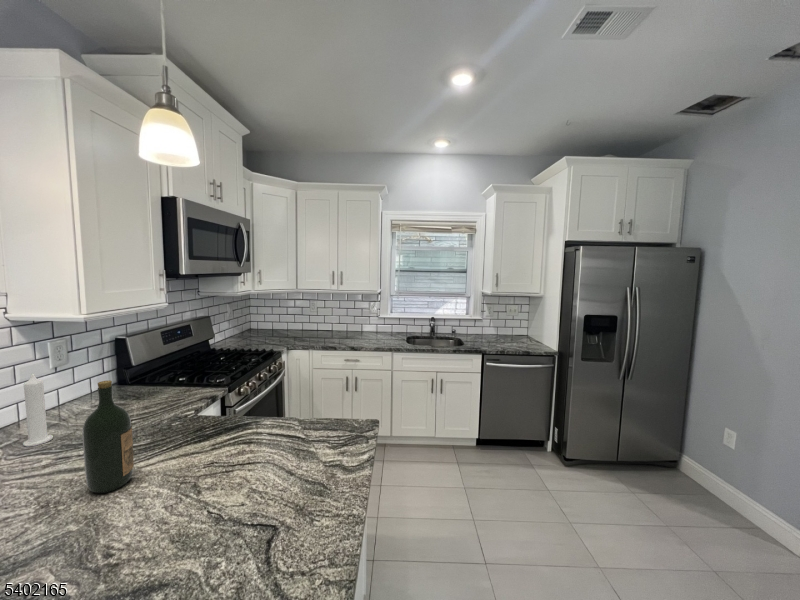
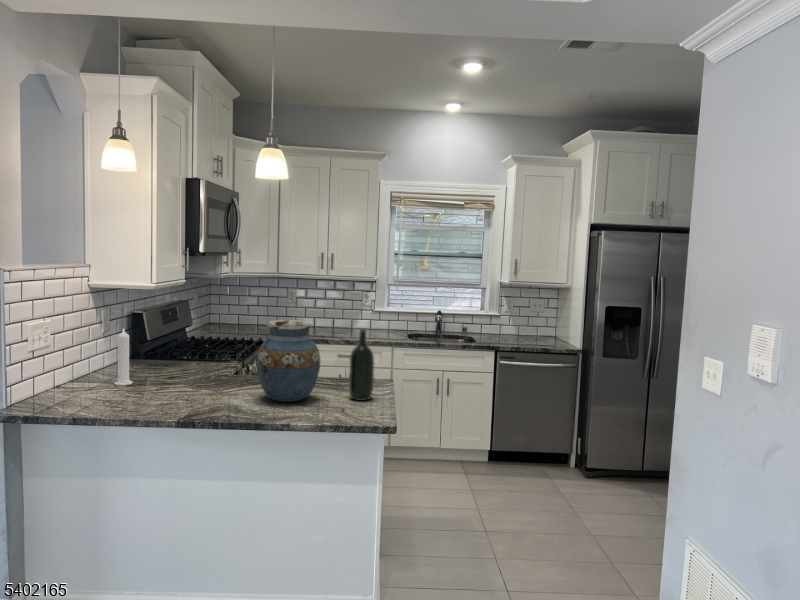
vase: none [167,364,268,490] -> present [257,320,320,402]
wine bottle: present [82,380,134,493] -> present [349,328,374,401]

